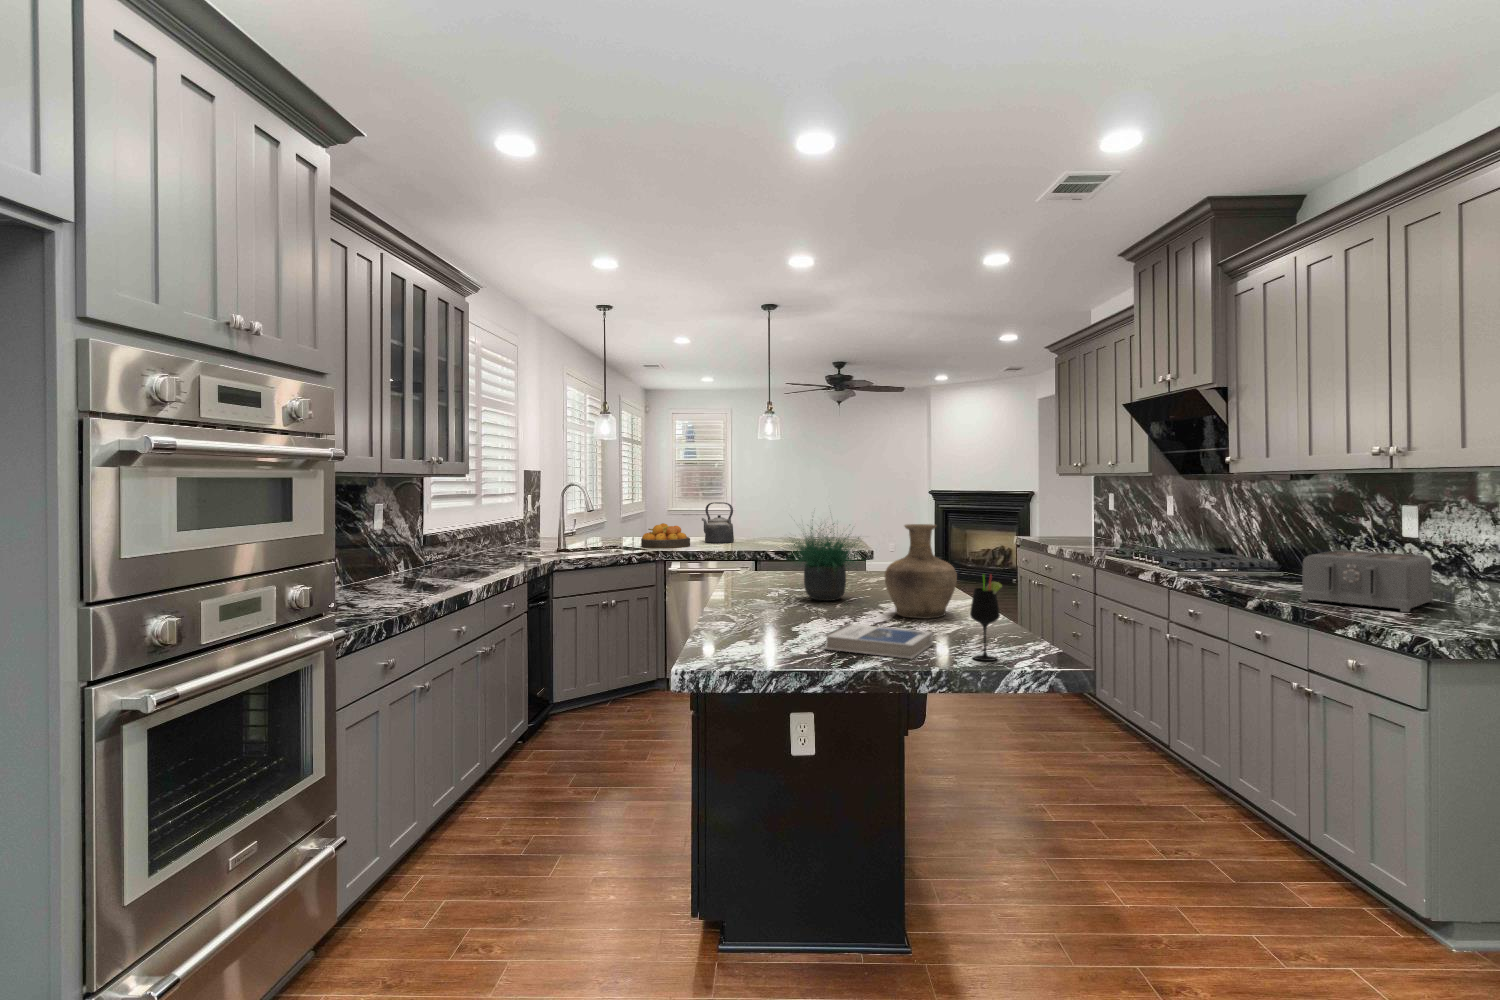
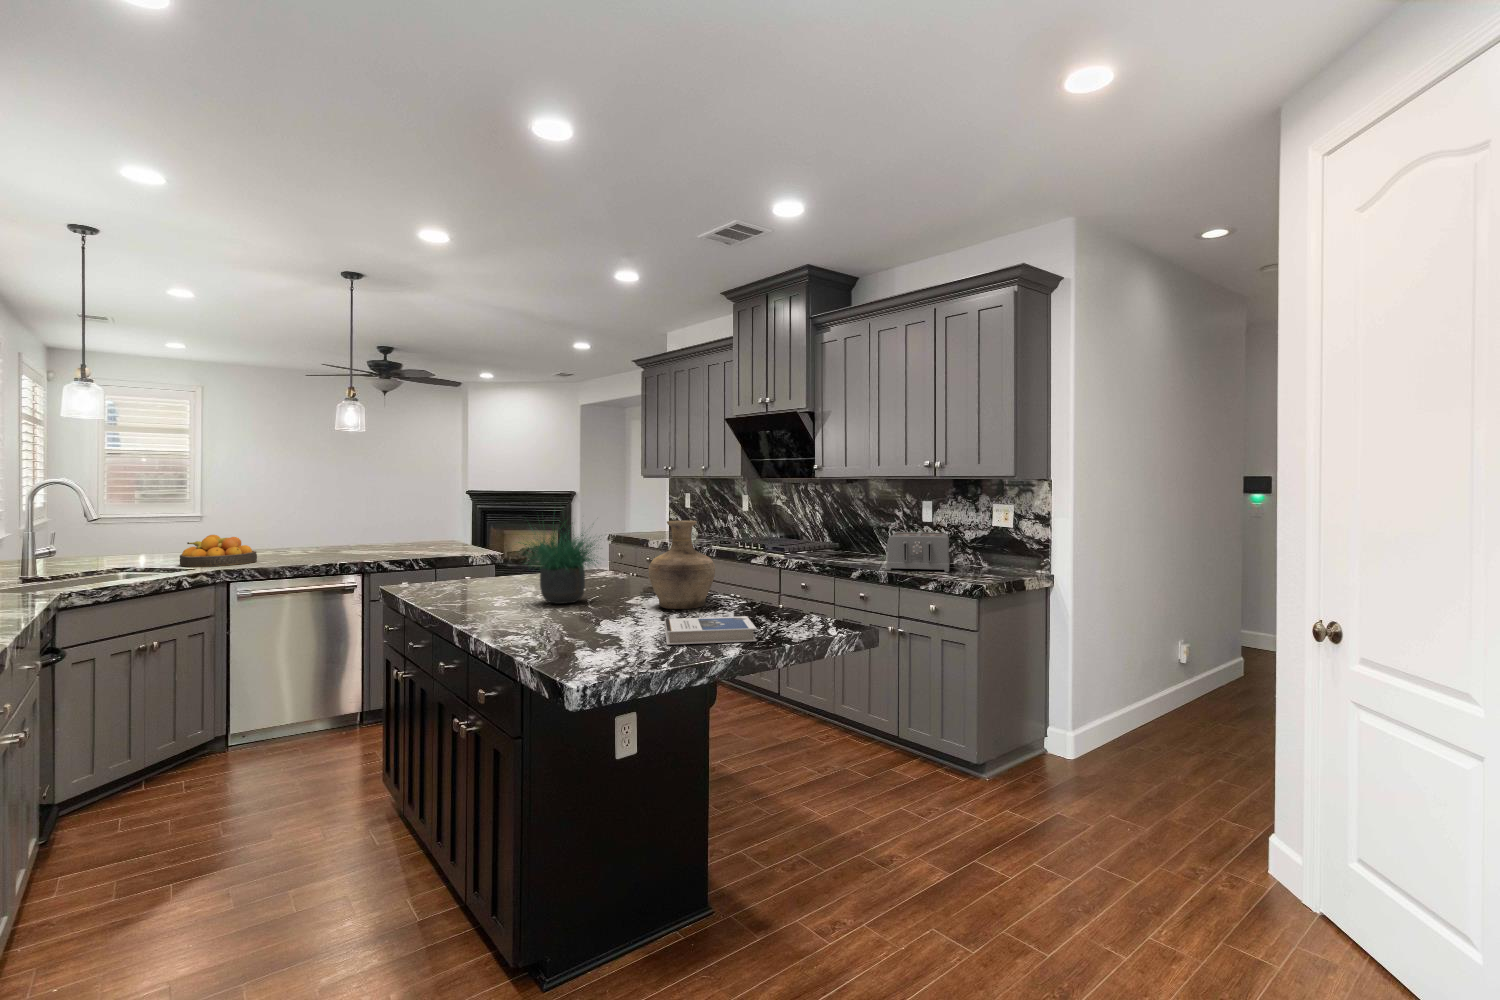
kettle: present [702,502,734,543] -> none [262,507,311,557]
wine glass: present [970,575,1002,661] -> none [796,559,825,634]

